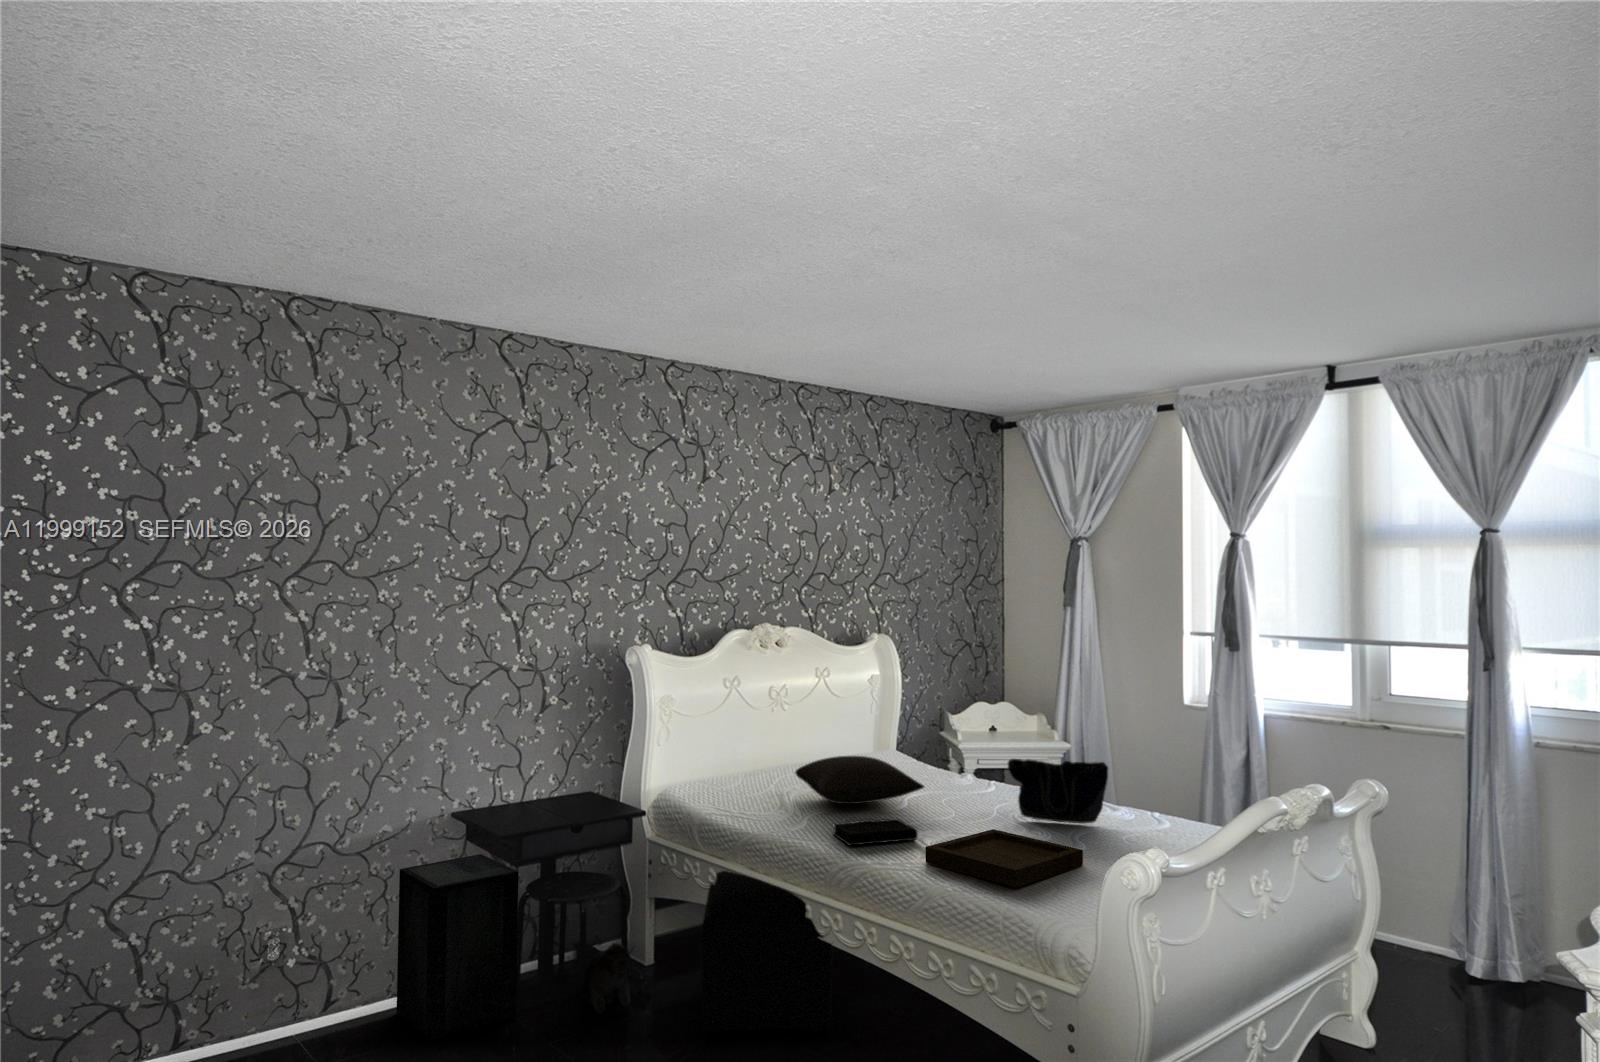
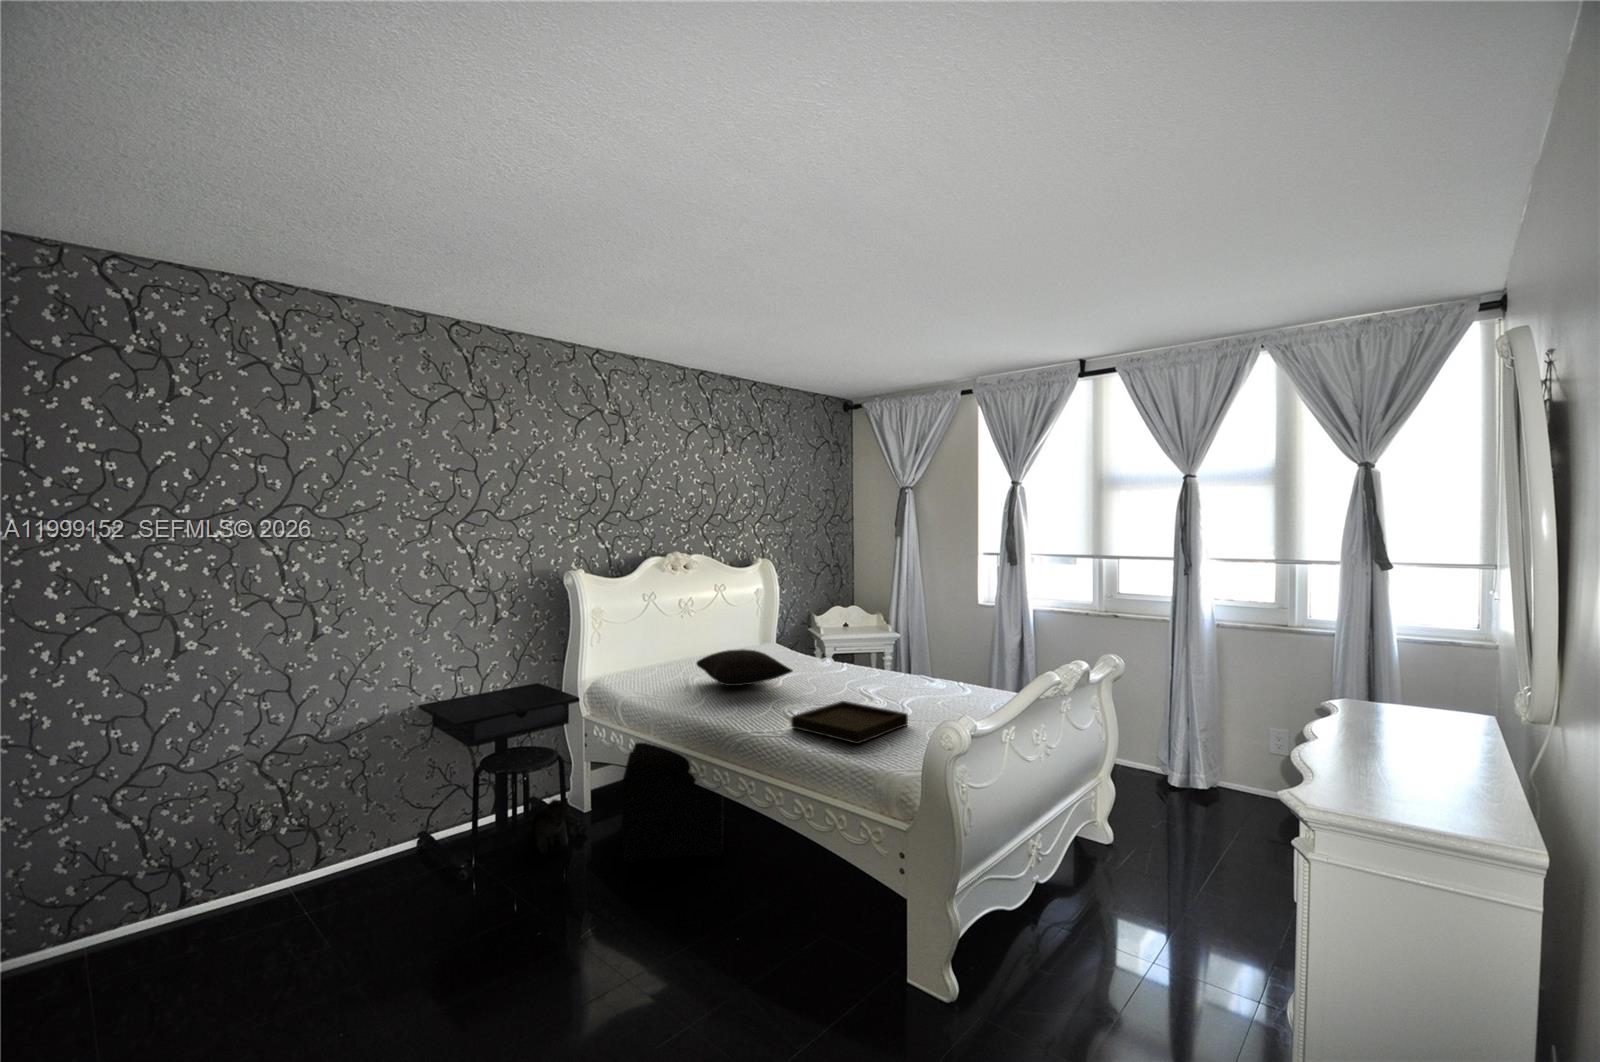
tote bag: present [1008,759,1108,823] -> none [854,648,927,693]
notebook: present [833,819,918,845] -> none [722,695,787,717]
storage box: present [396,854,519,1041] -> none [375,736,476,885]

